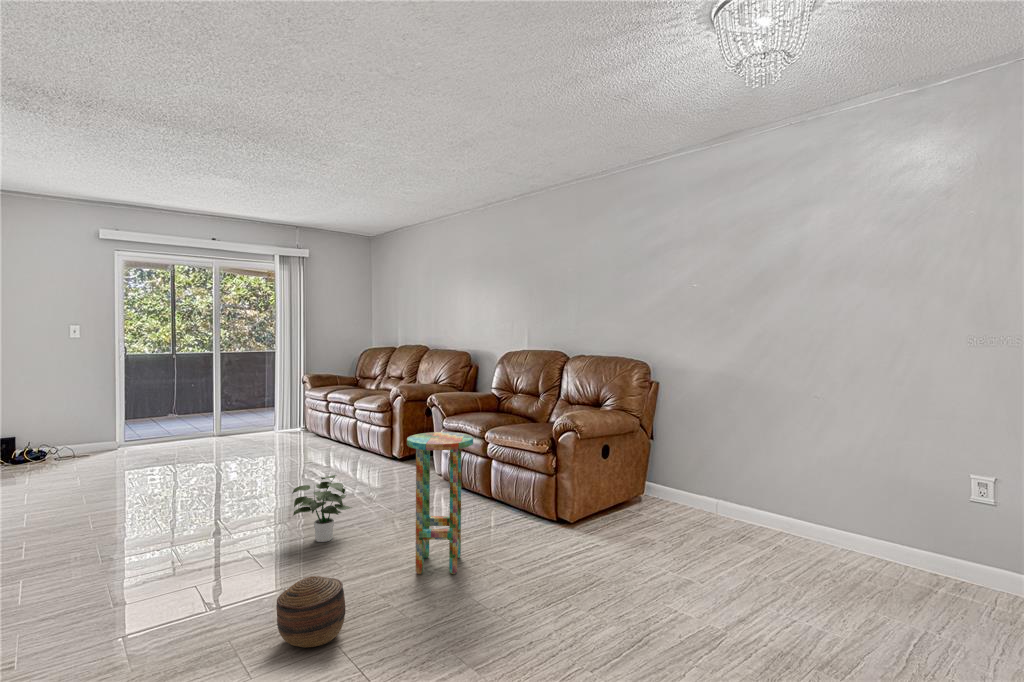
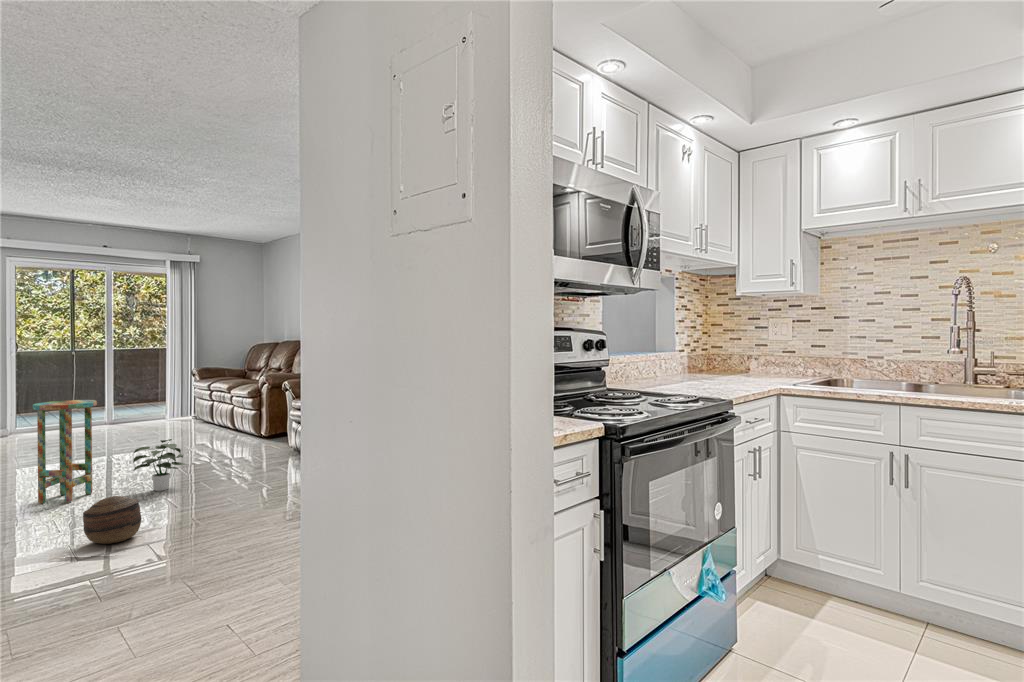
side table: present [407,432,473,574] -> present [33,400,97,504]

